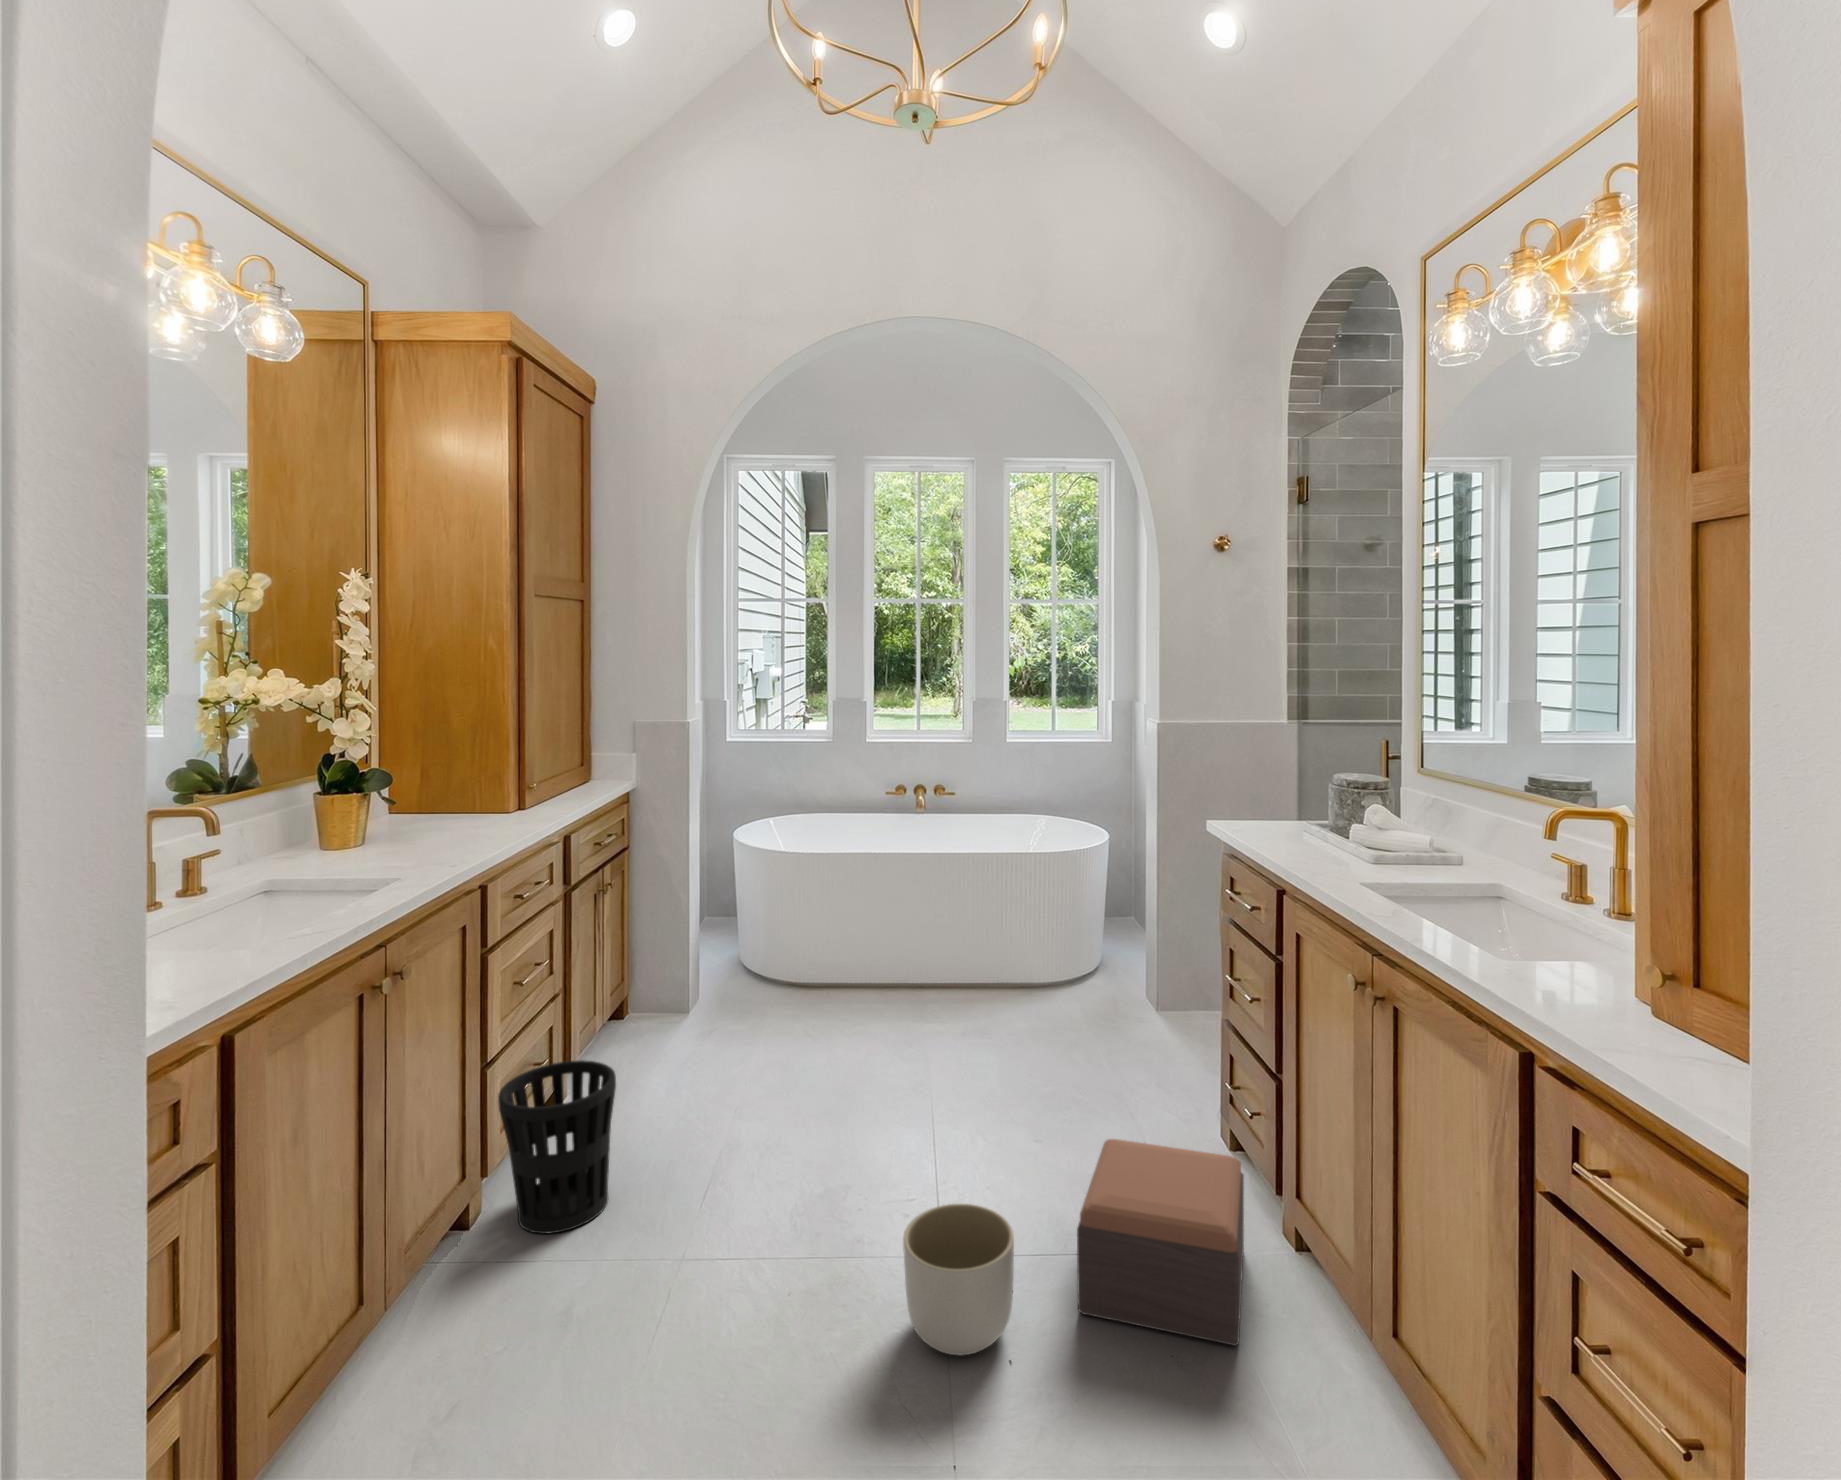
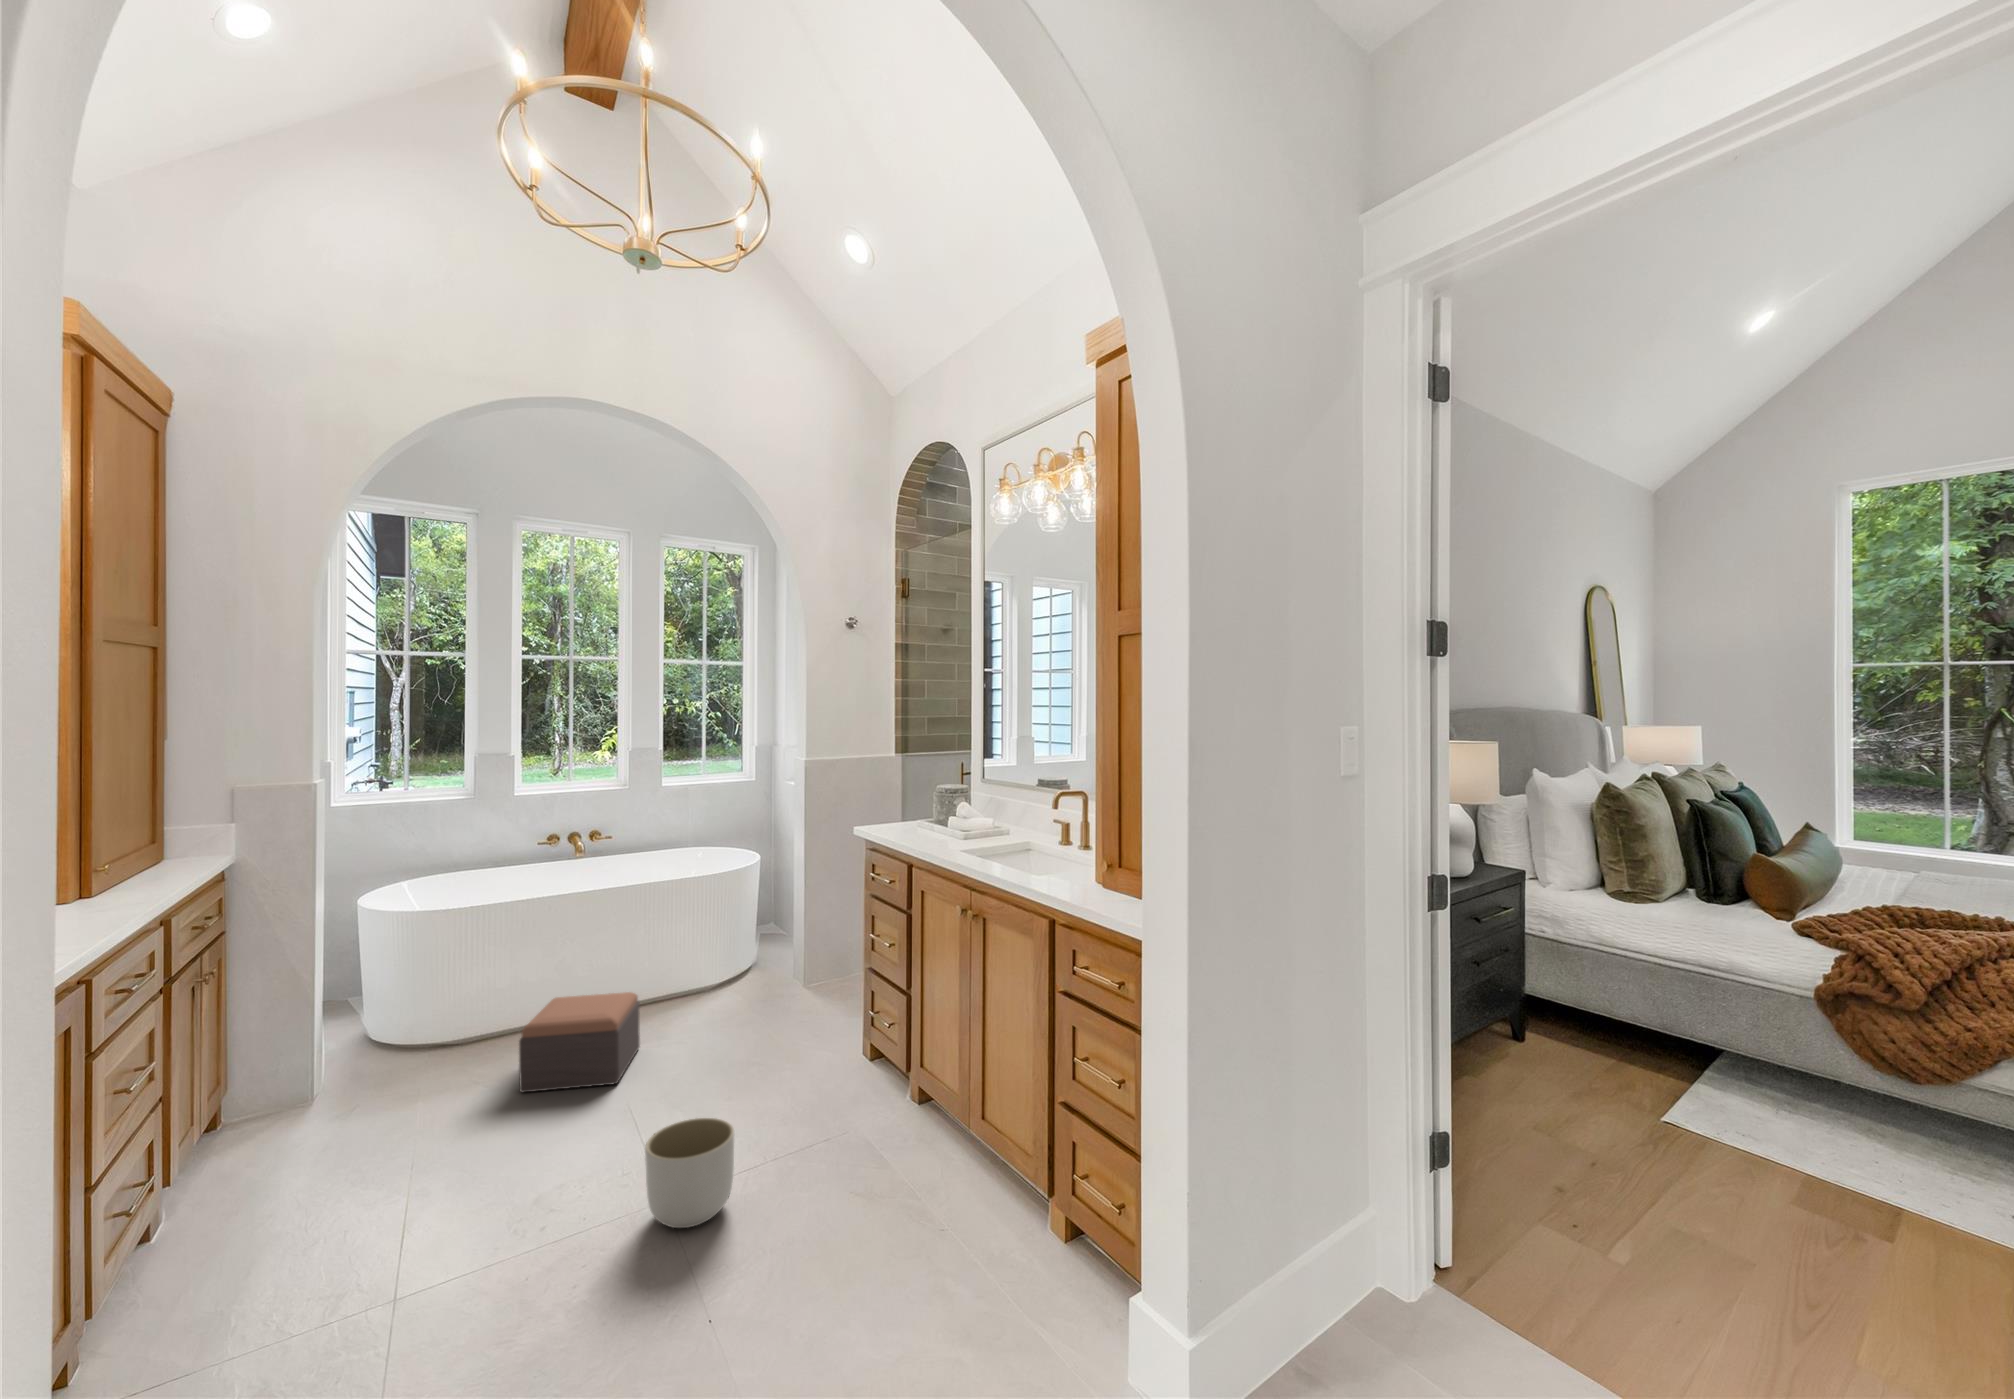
wastebasket: present [498,1060,616,1234] -> none [180,1091,321,1267]
footstool: present [1077,1139,1244,1346] -> present [519,992,640,1093]

